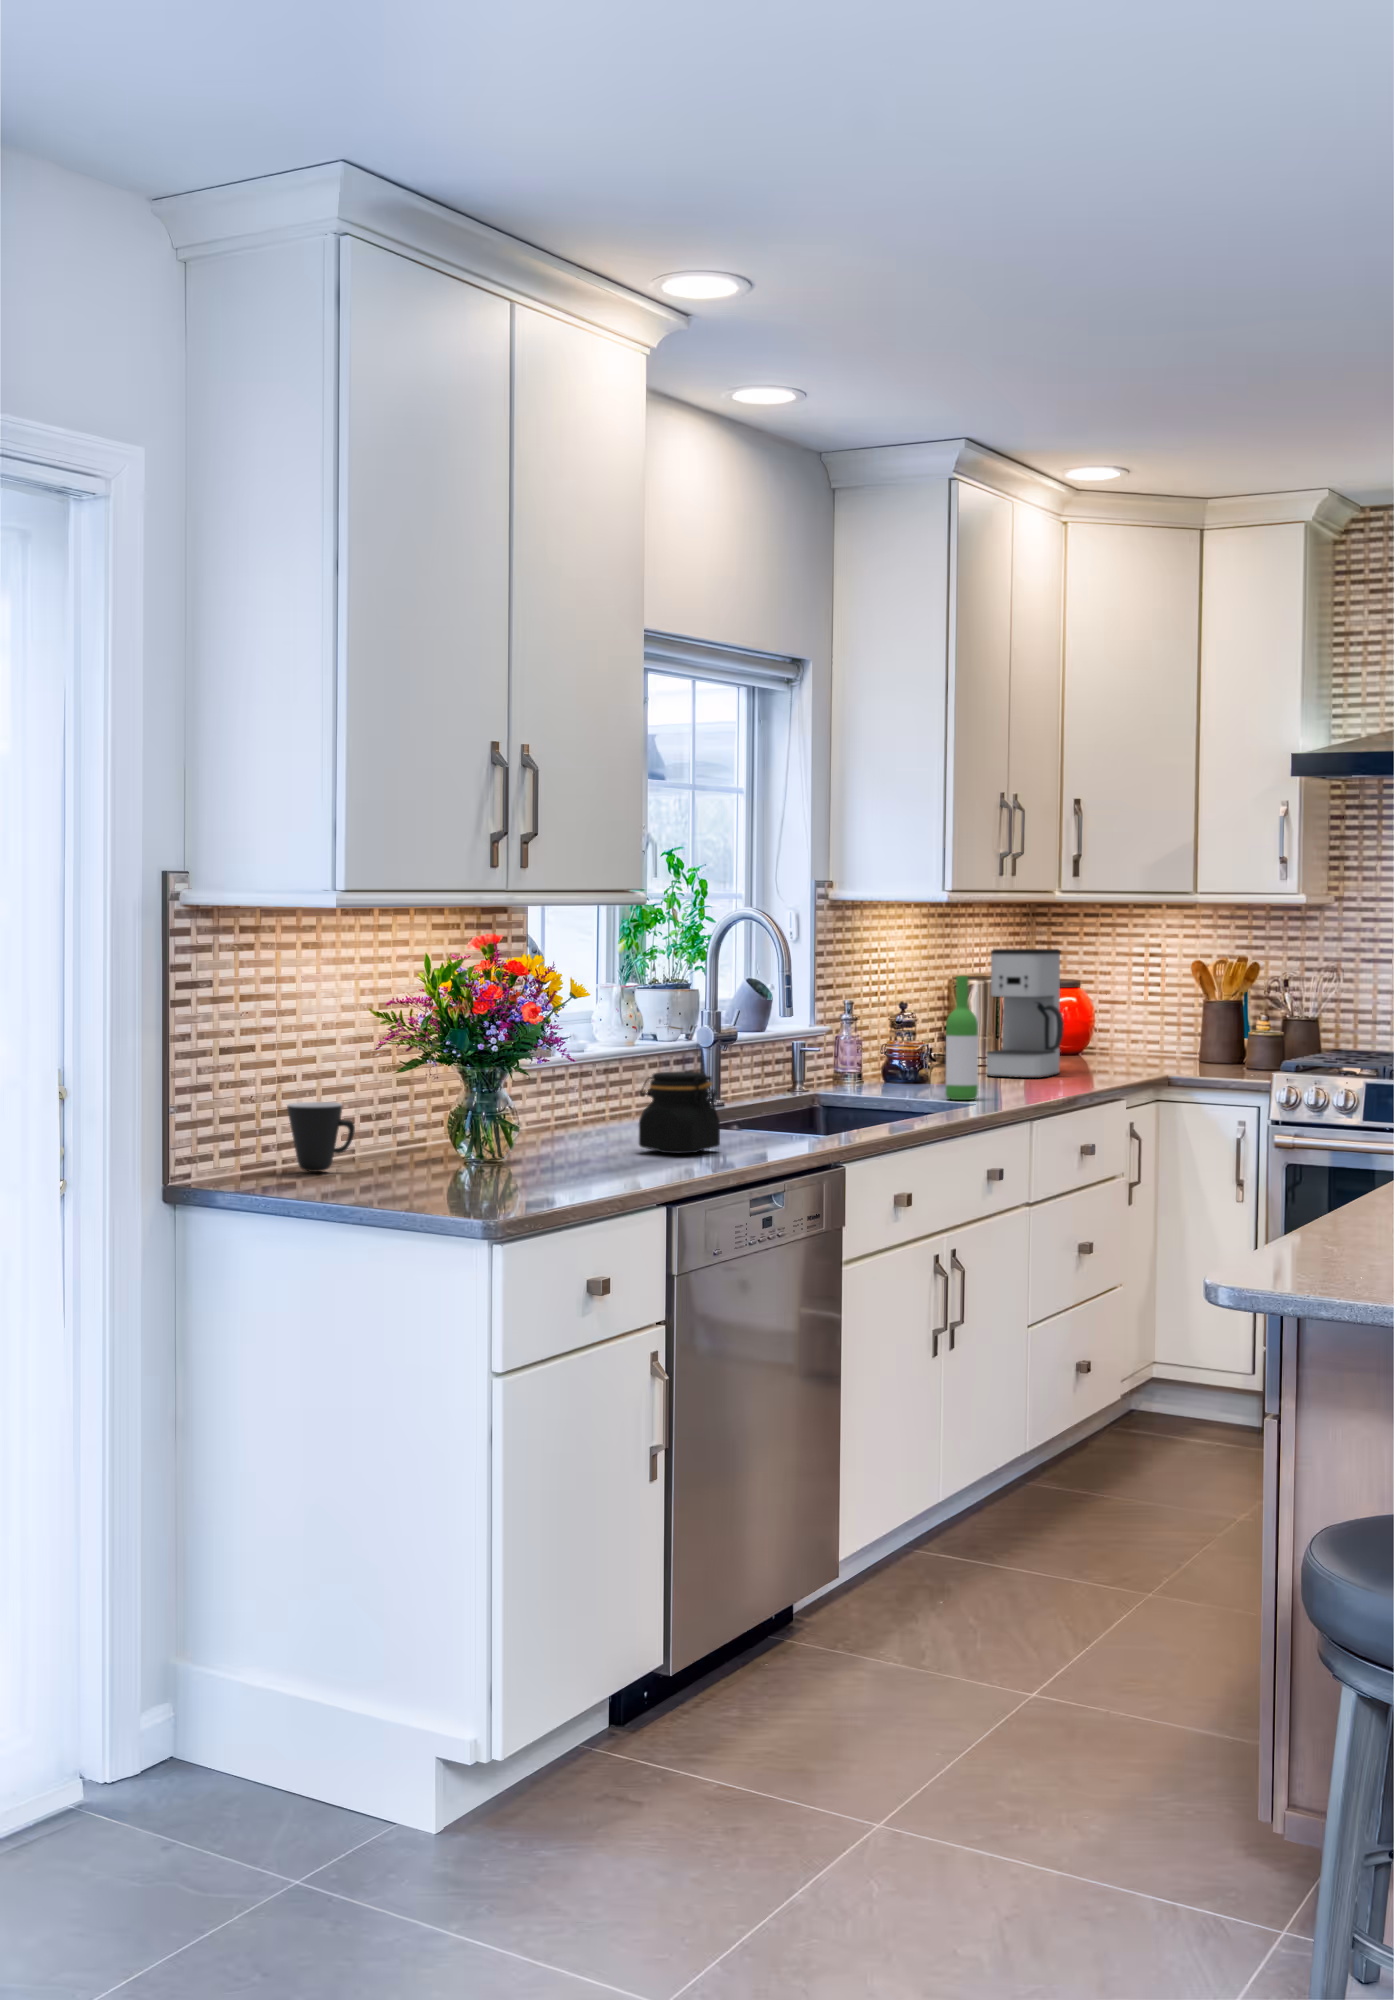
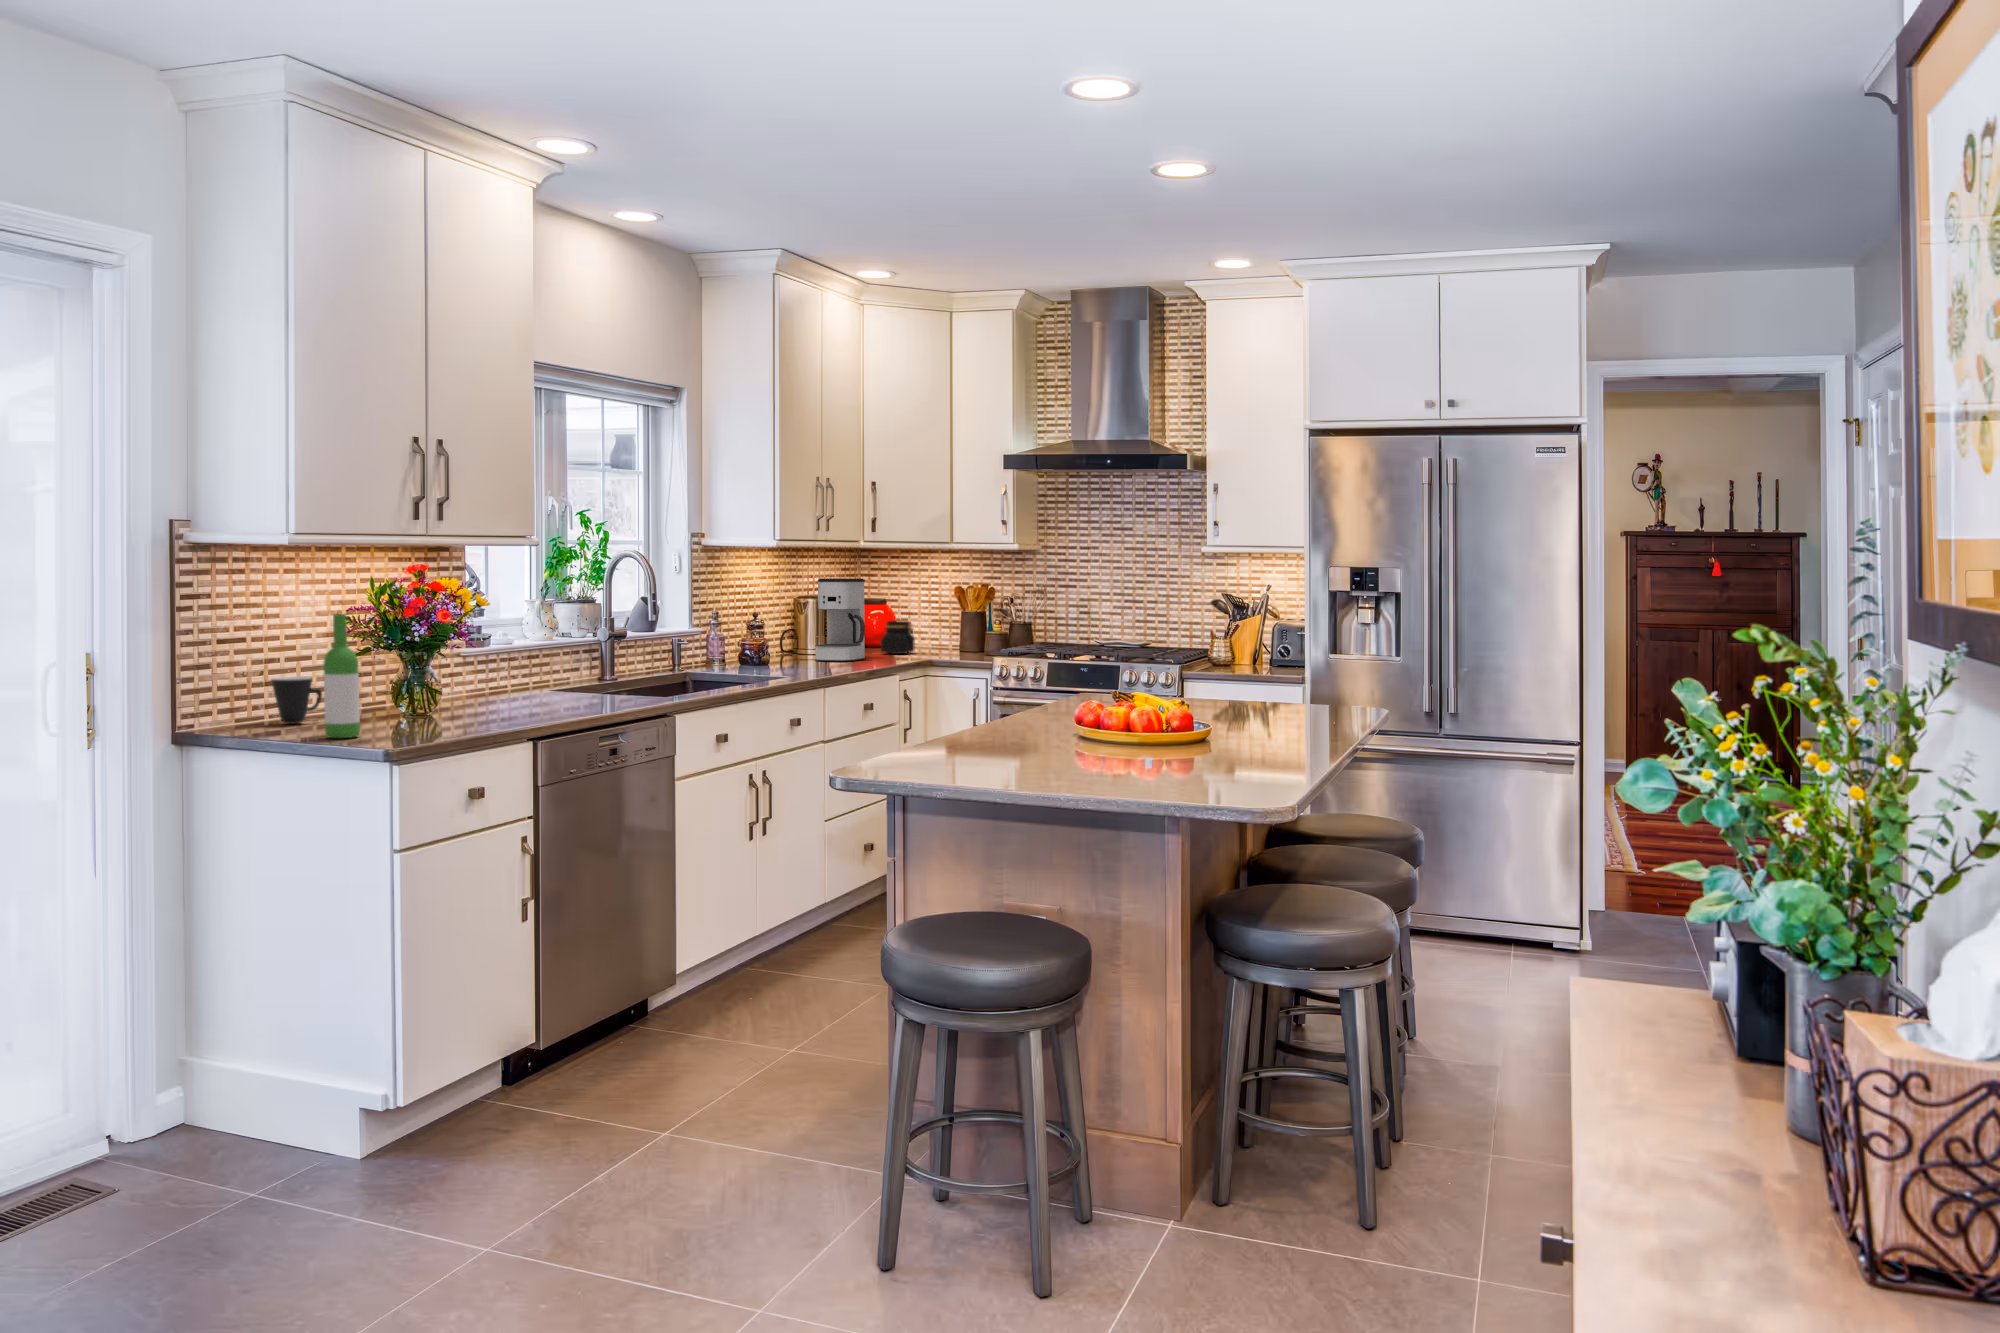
wine bottle: present [946,976,978,1100] -> present [323,614,360,738]
jar: present [639,1072,720,1153] -> present [881,621,915,654]

